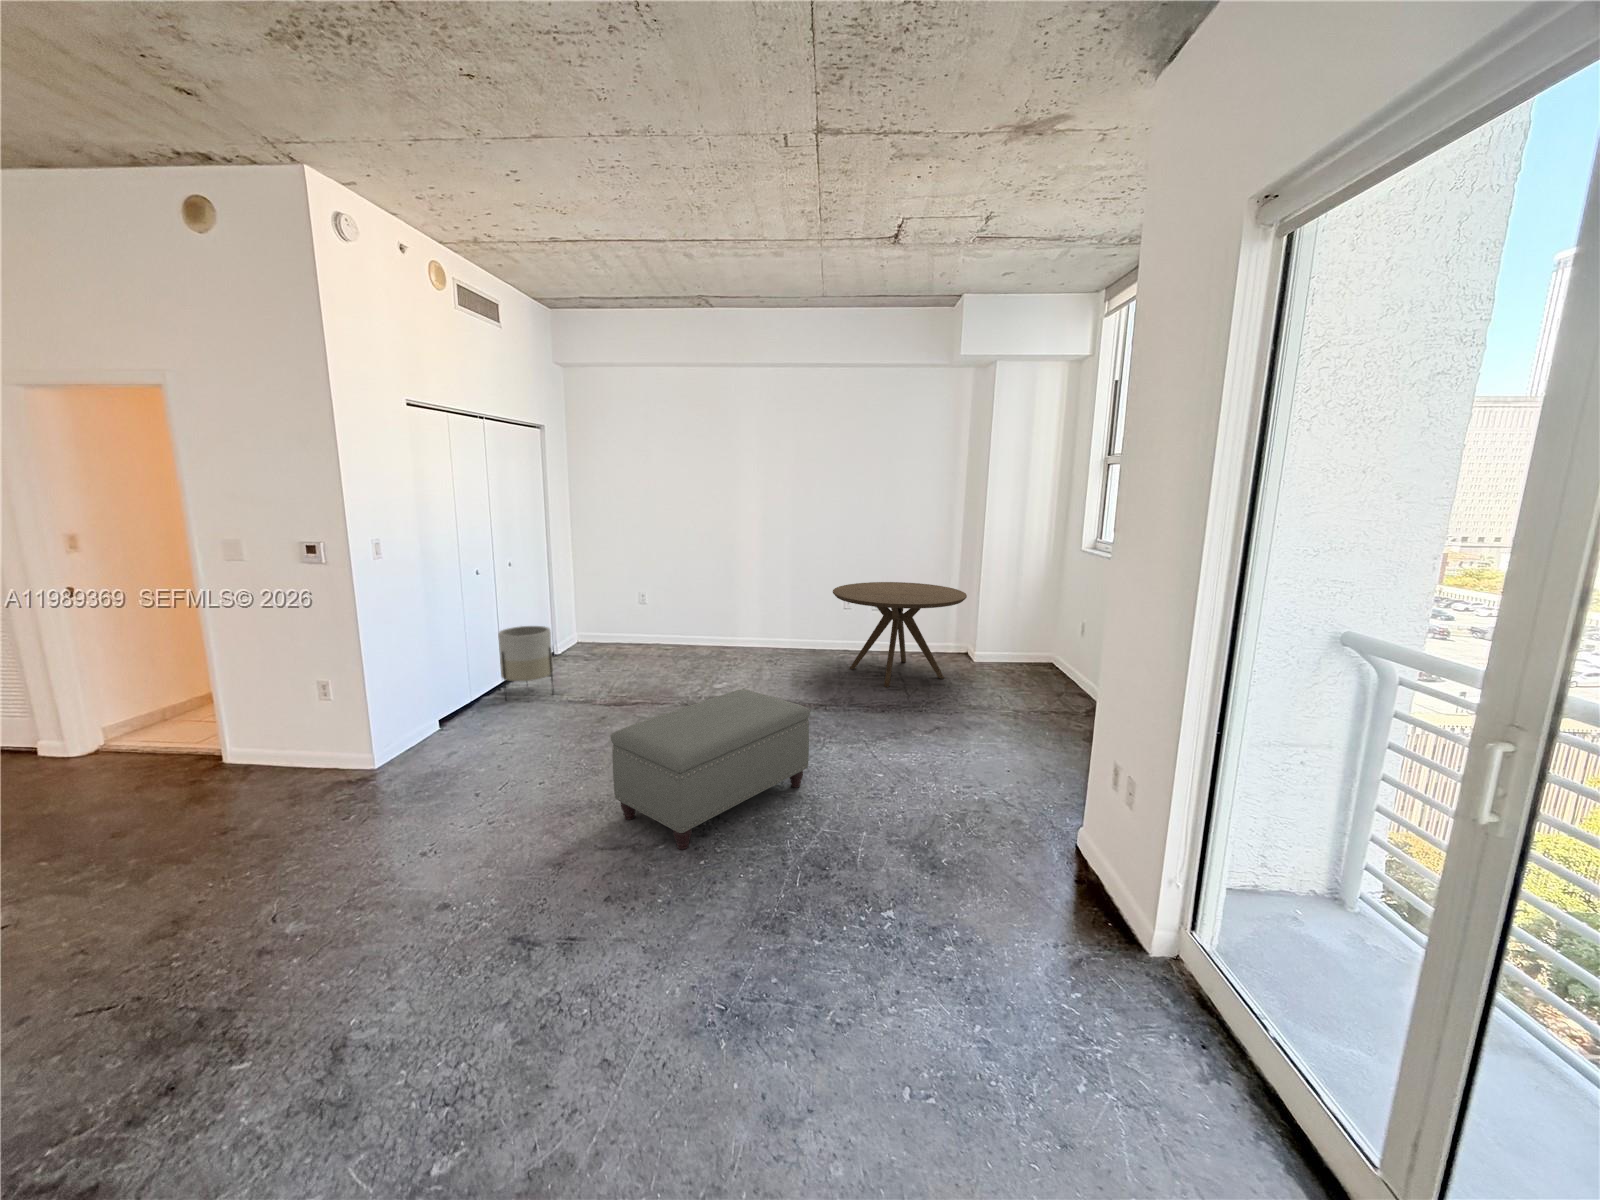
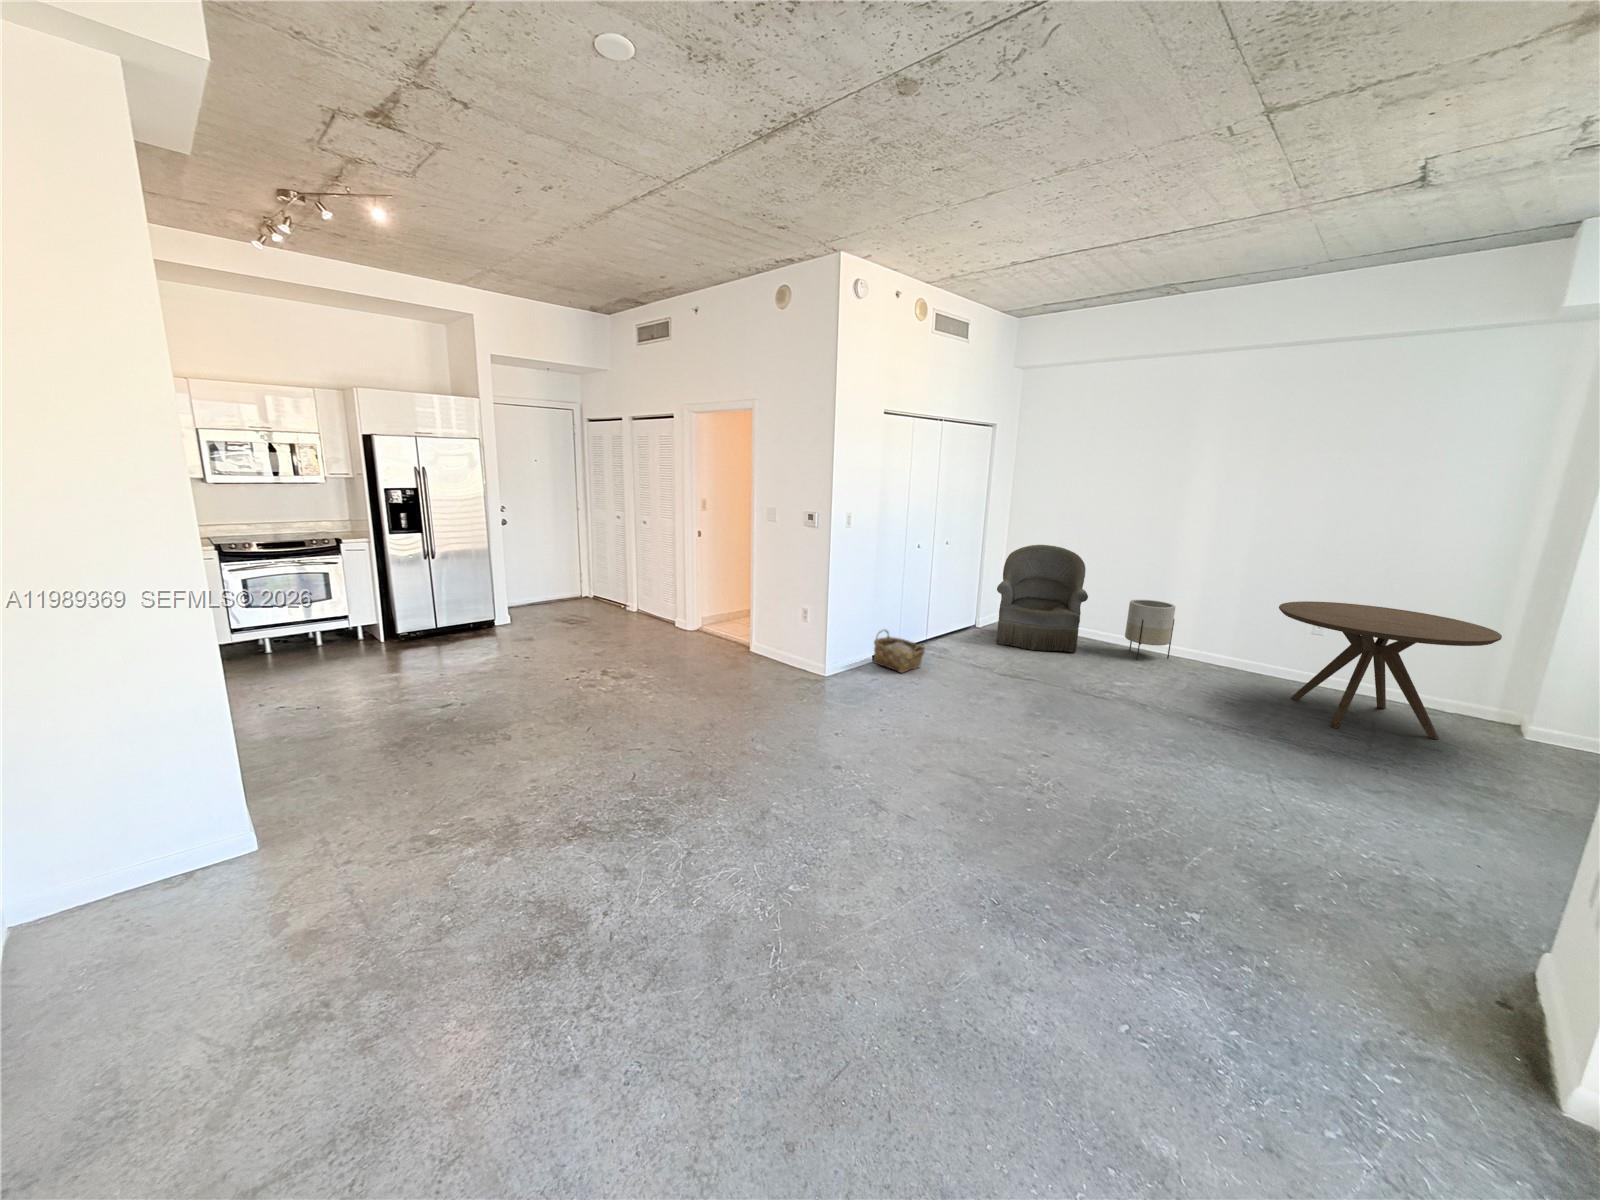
armchair: none [578,557,673,674] -> present [996,545,1088,652]
planter: present [498,626,554,700] -> present [1125,600,1175,660]
woven basket: none [439,688,513,739] -> present [874,629,925,673]
ottoman: present [611,689,810,850] -> none [974,677,1180,793]

